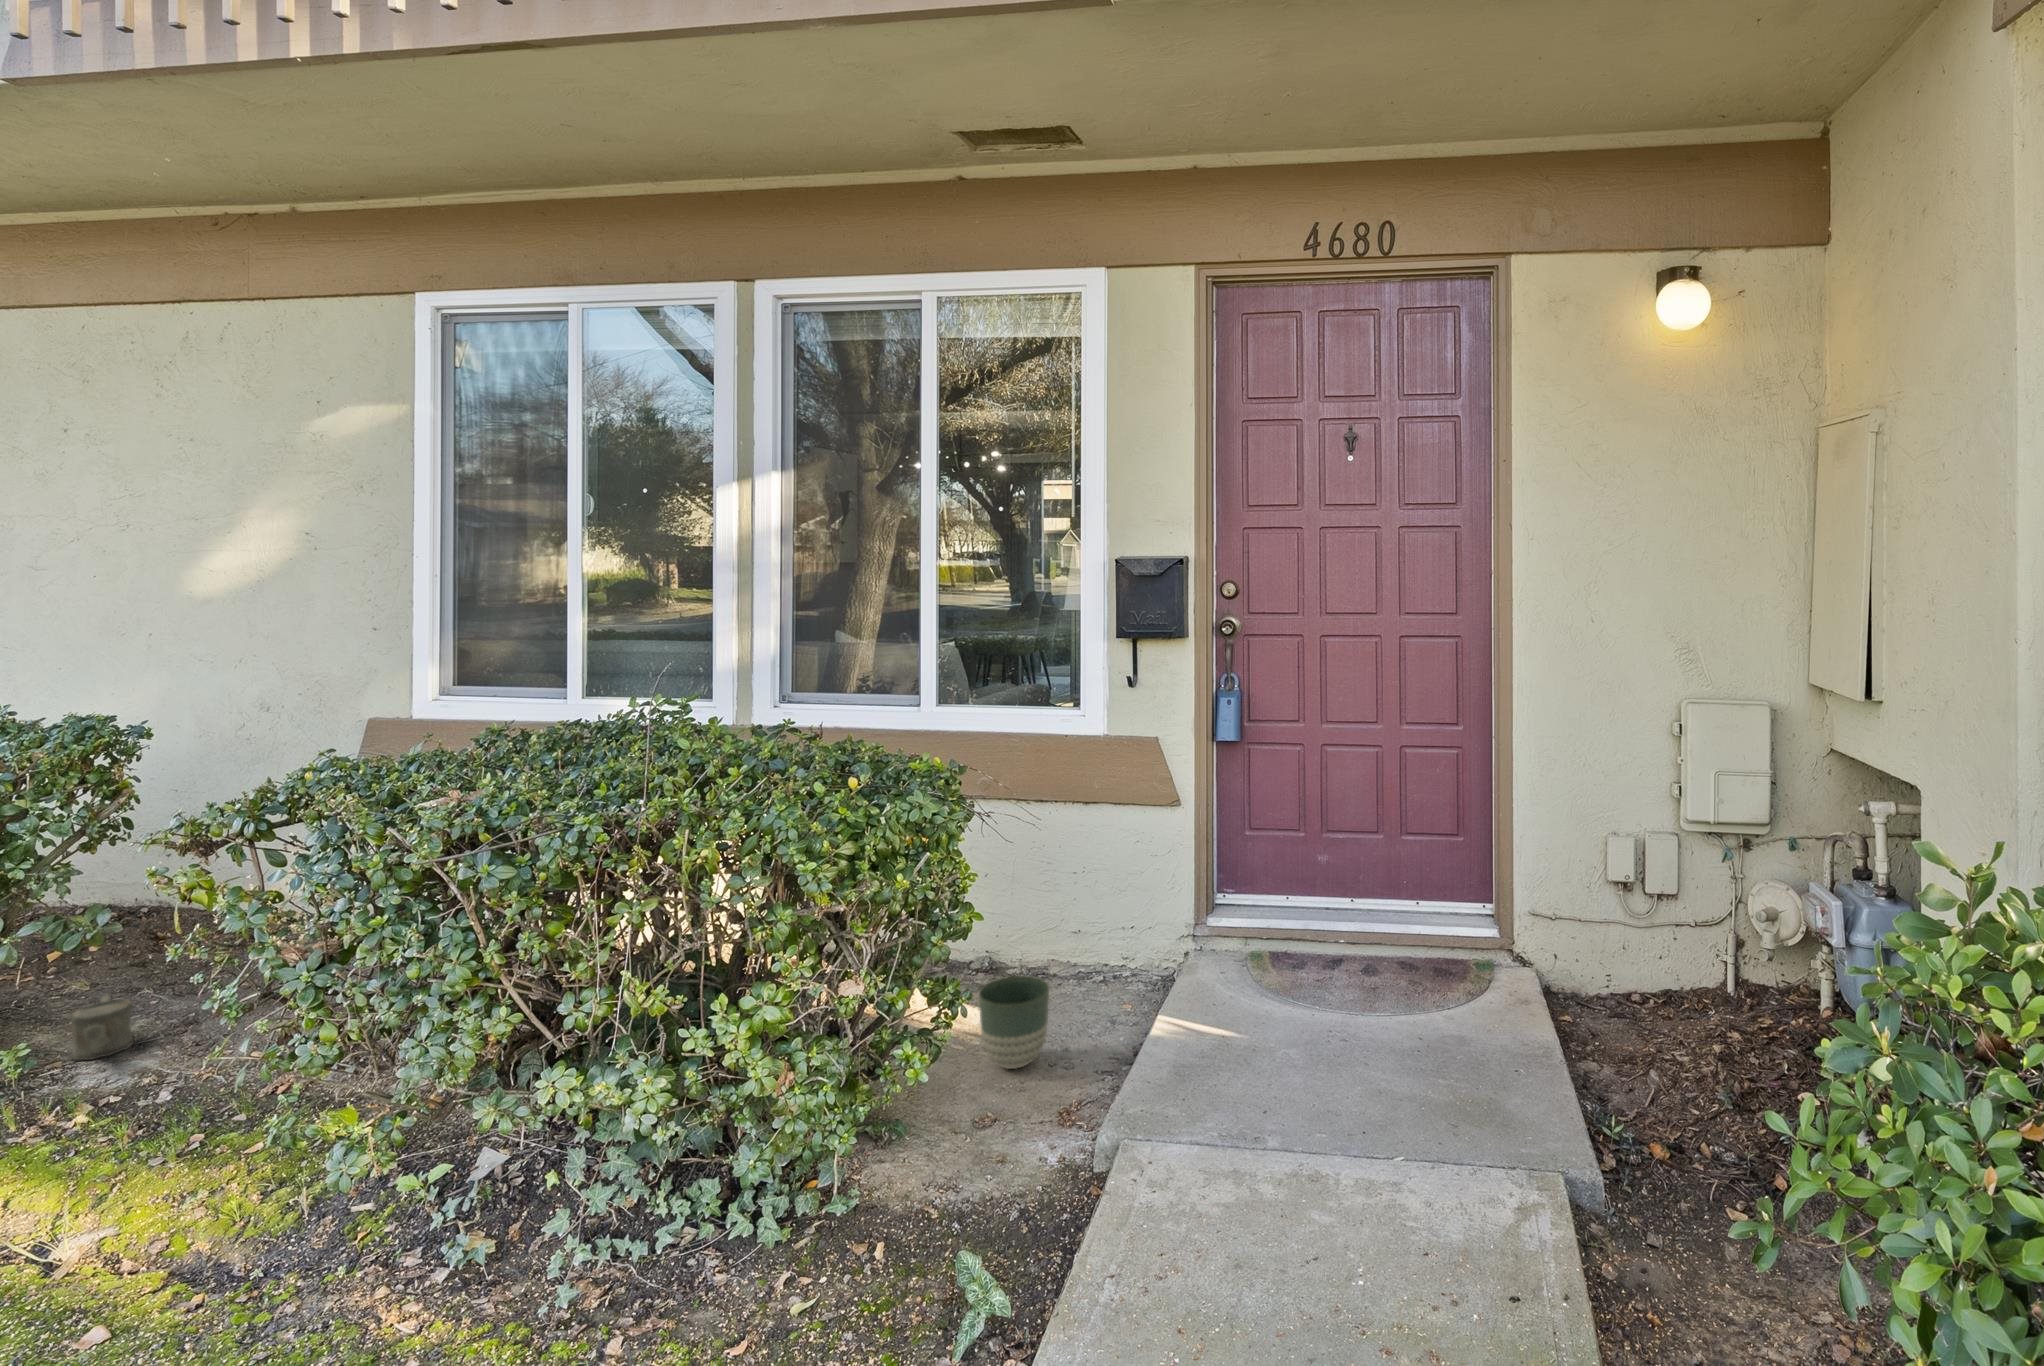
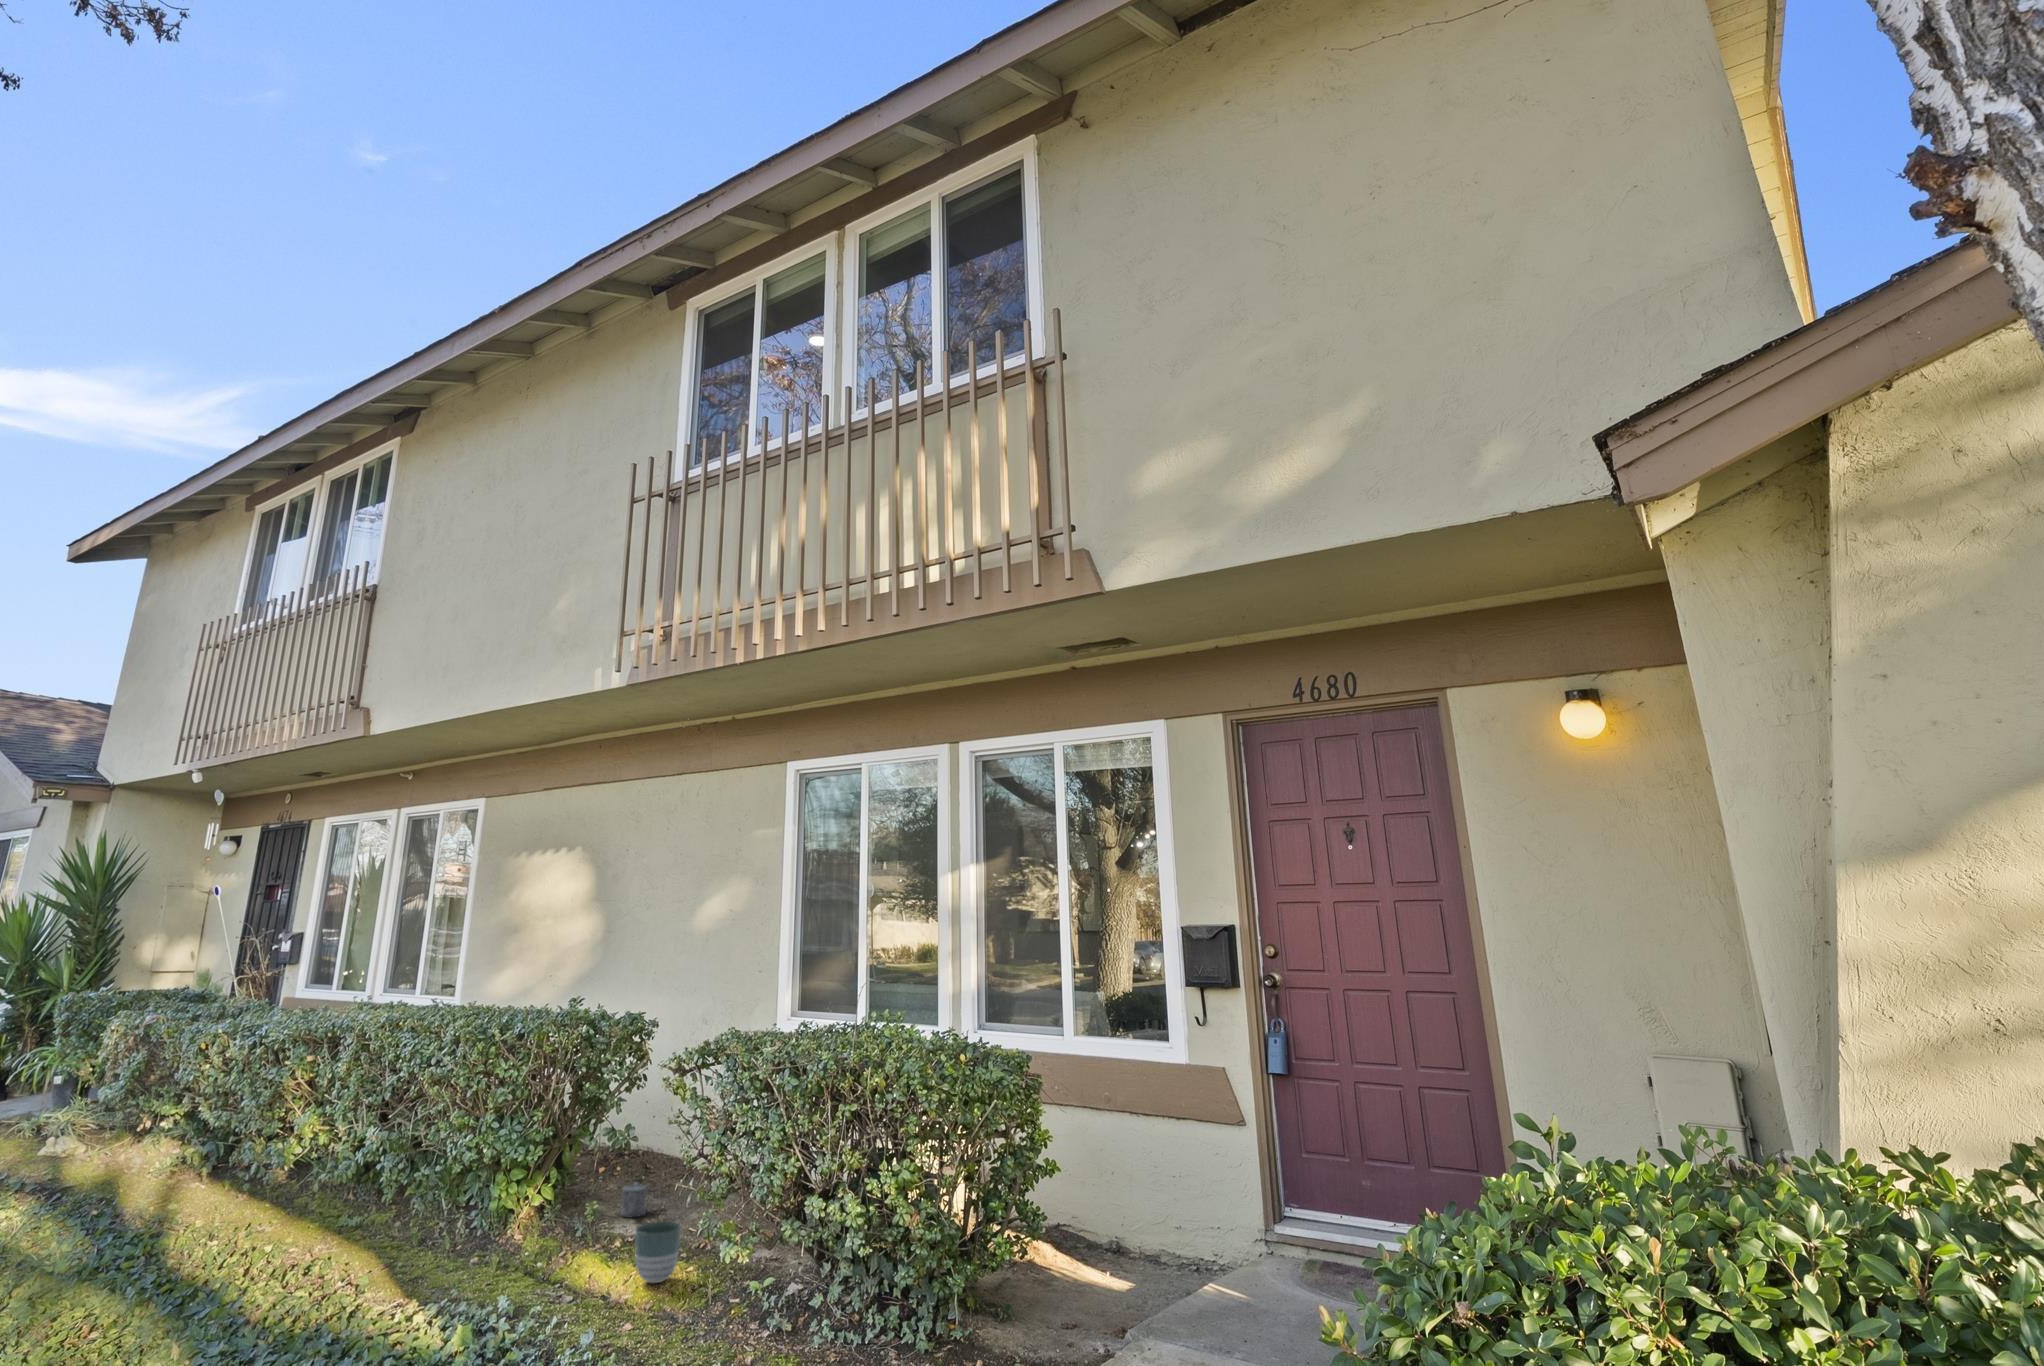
planter: present [979,976,1049,1069] -> present [636,1221,681,1283]

